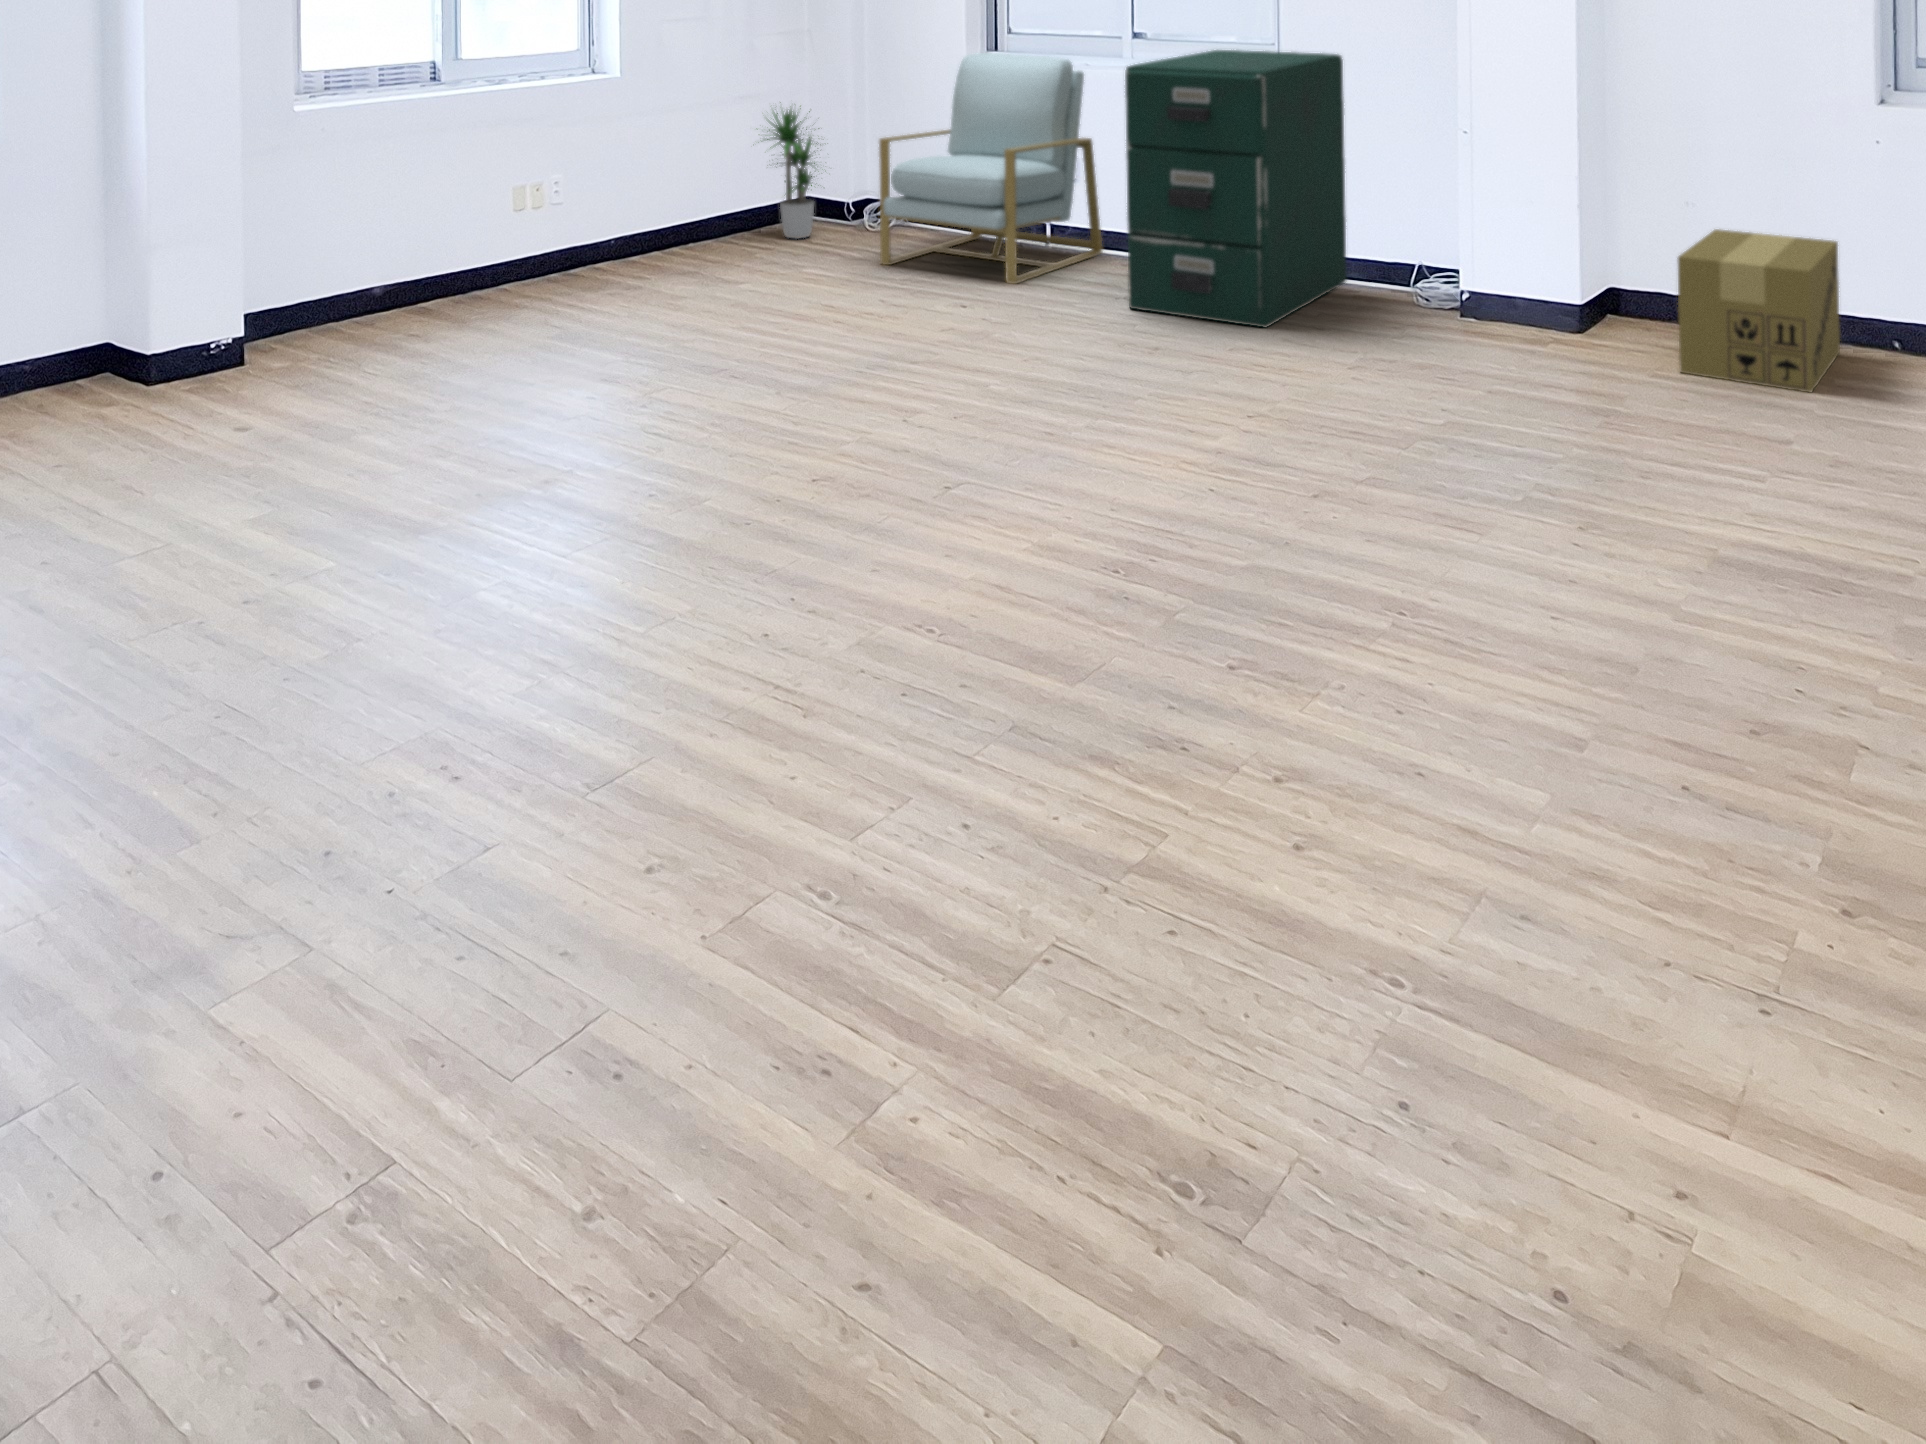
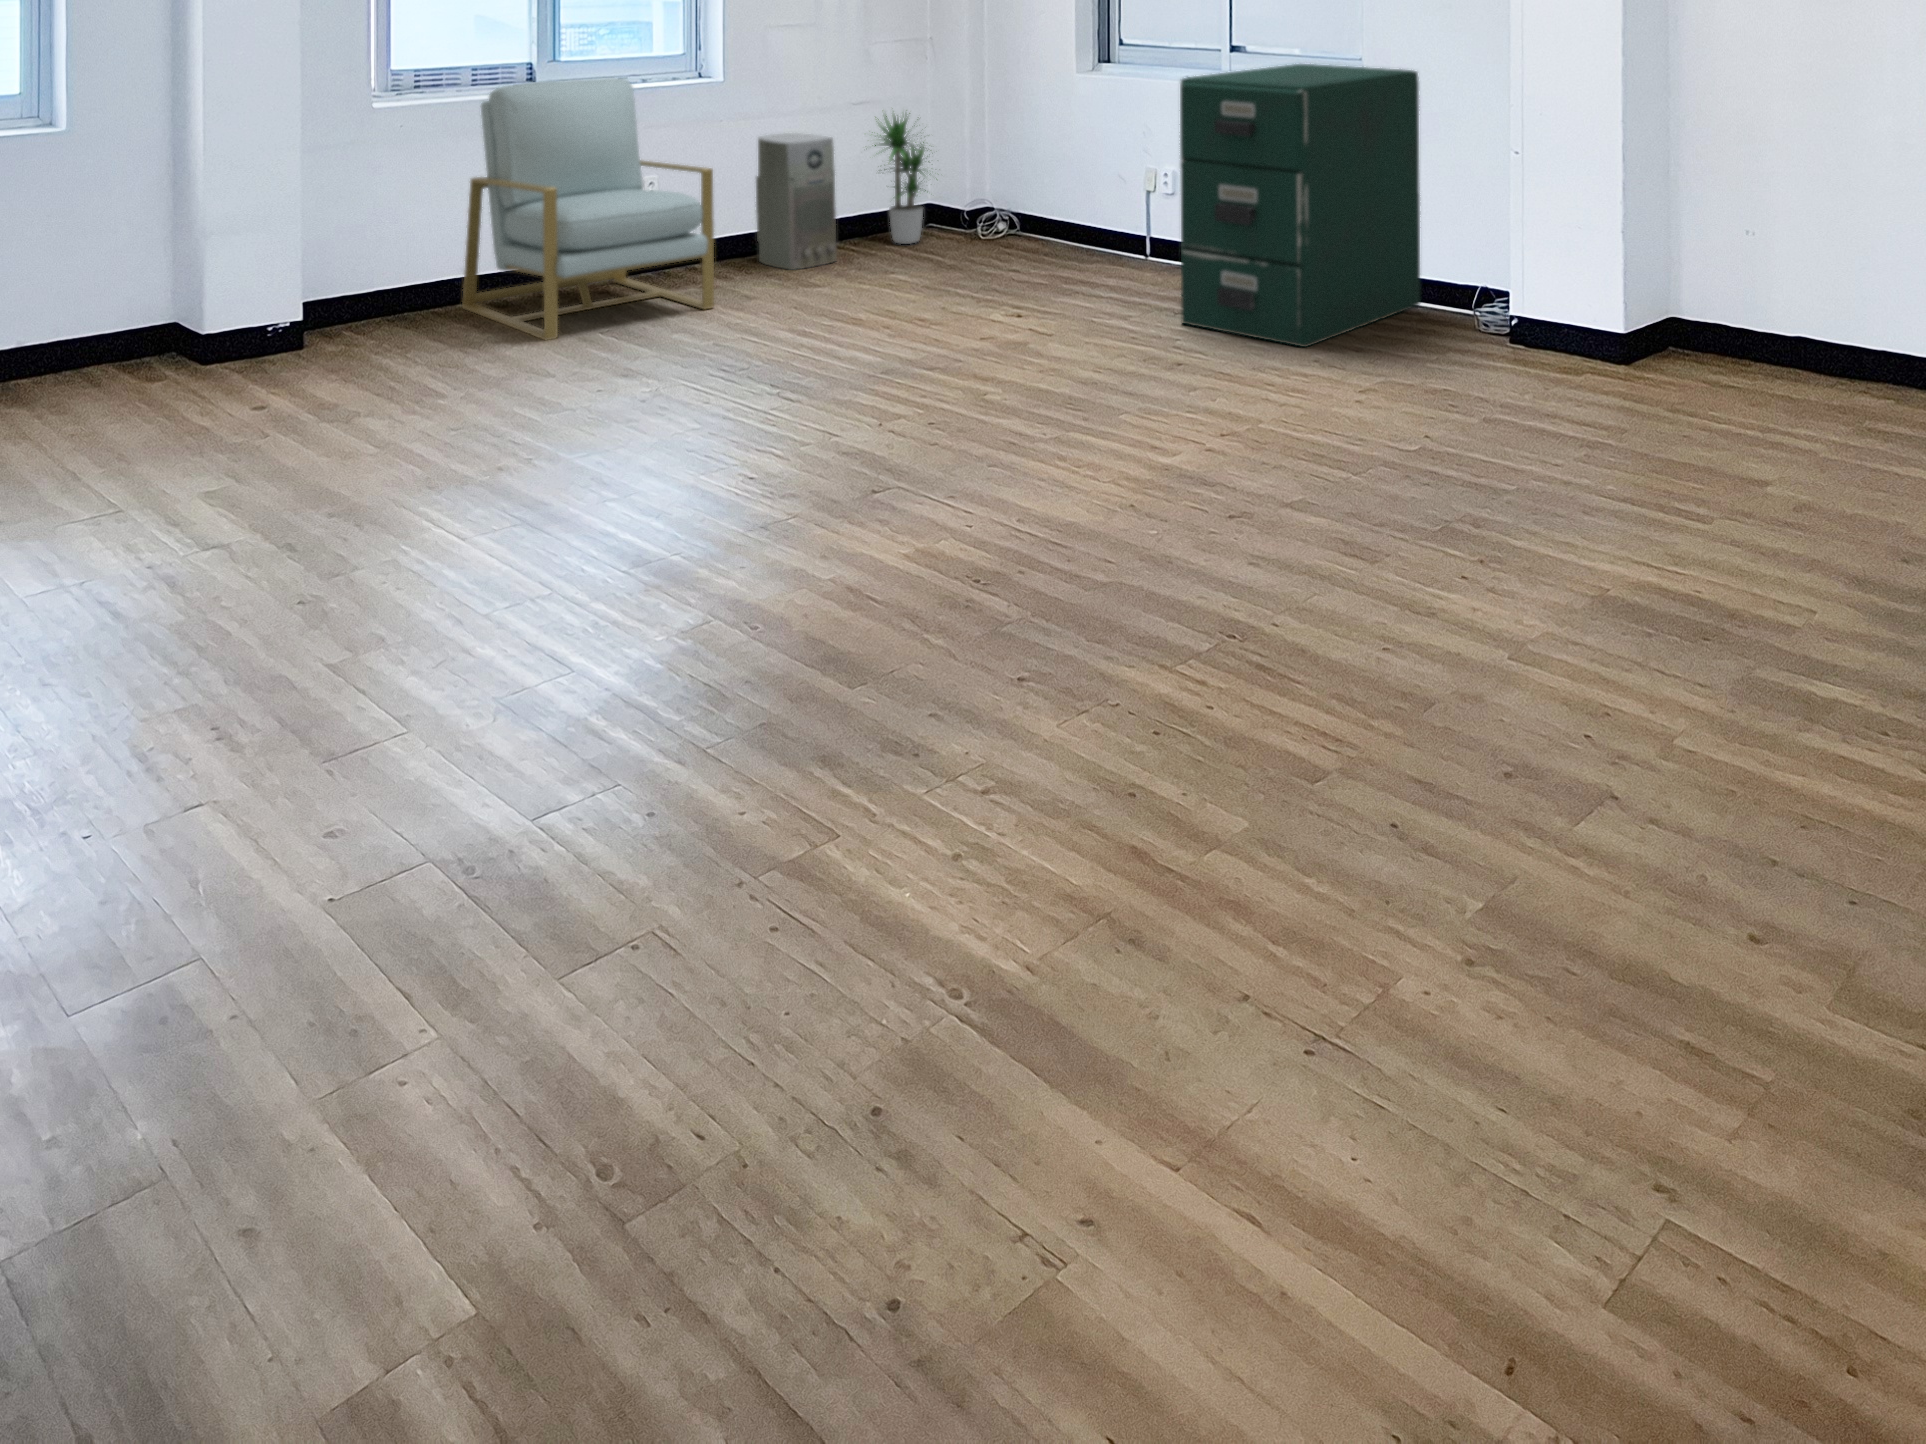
chair: present [879,53,1103,284] -> present [462,78,714,340]
air purifier: none [655,129,741,268] -> present [756,133,837,270]
cardboard box: present [1677,229,1840,392] -> none [1701,260,1892,435]

